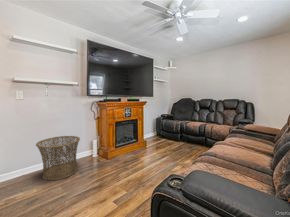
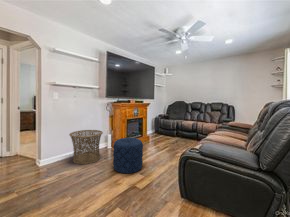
pouf: none [83,148,123,198] -> present [113,138,143,173]

